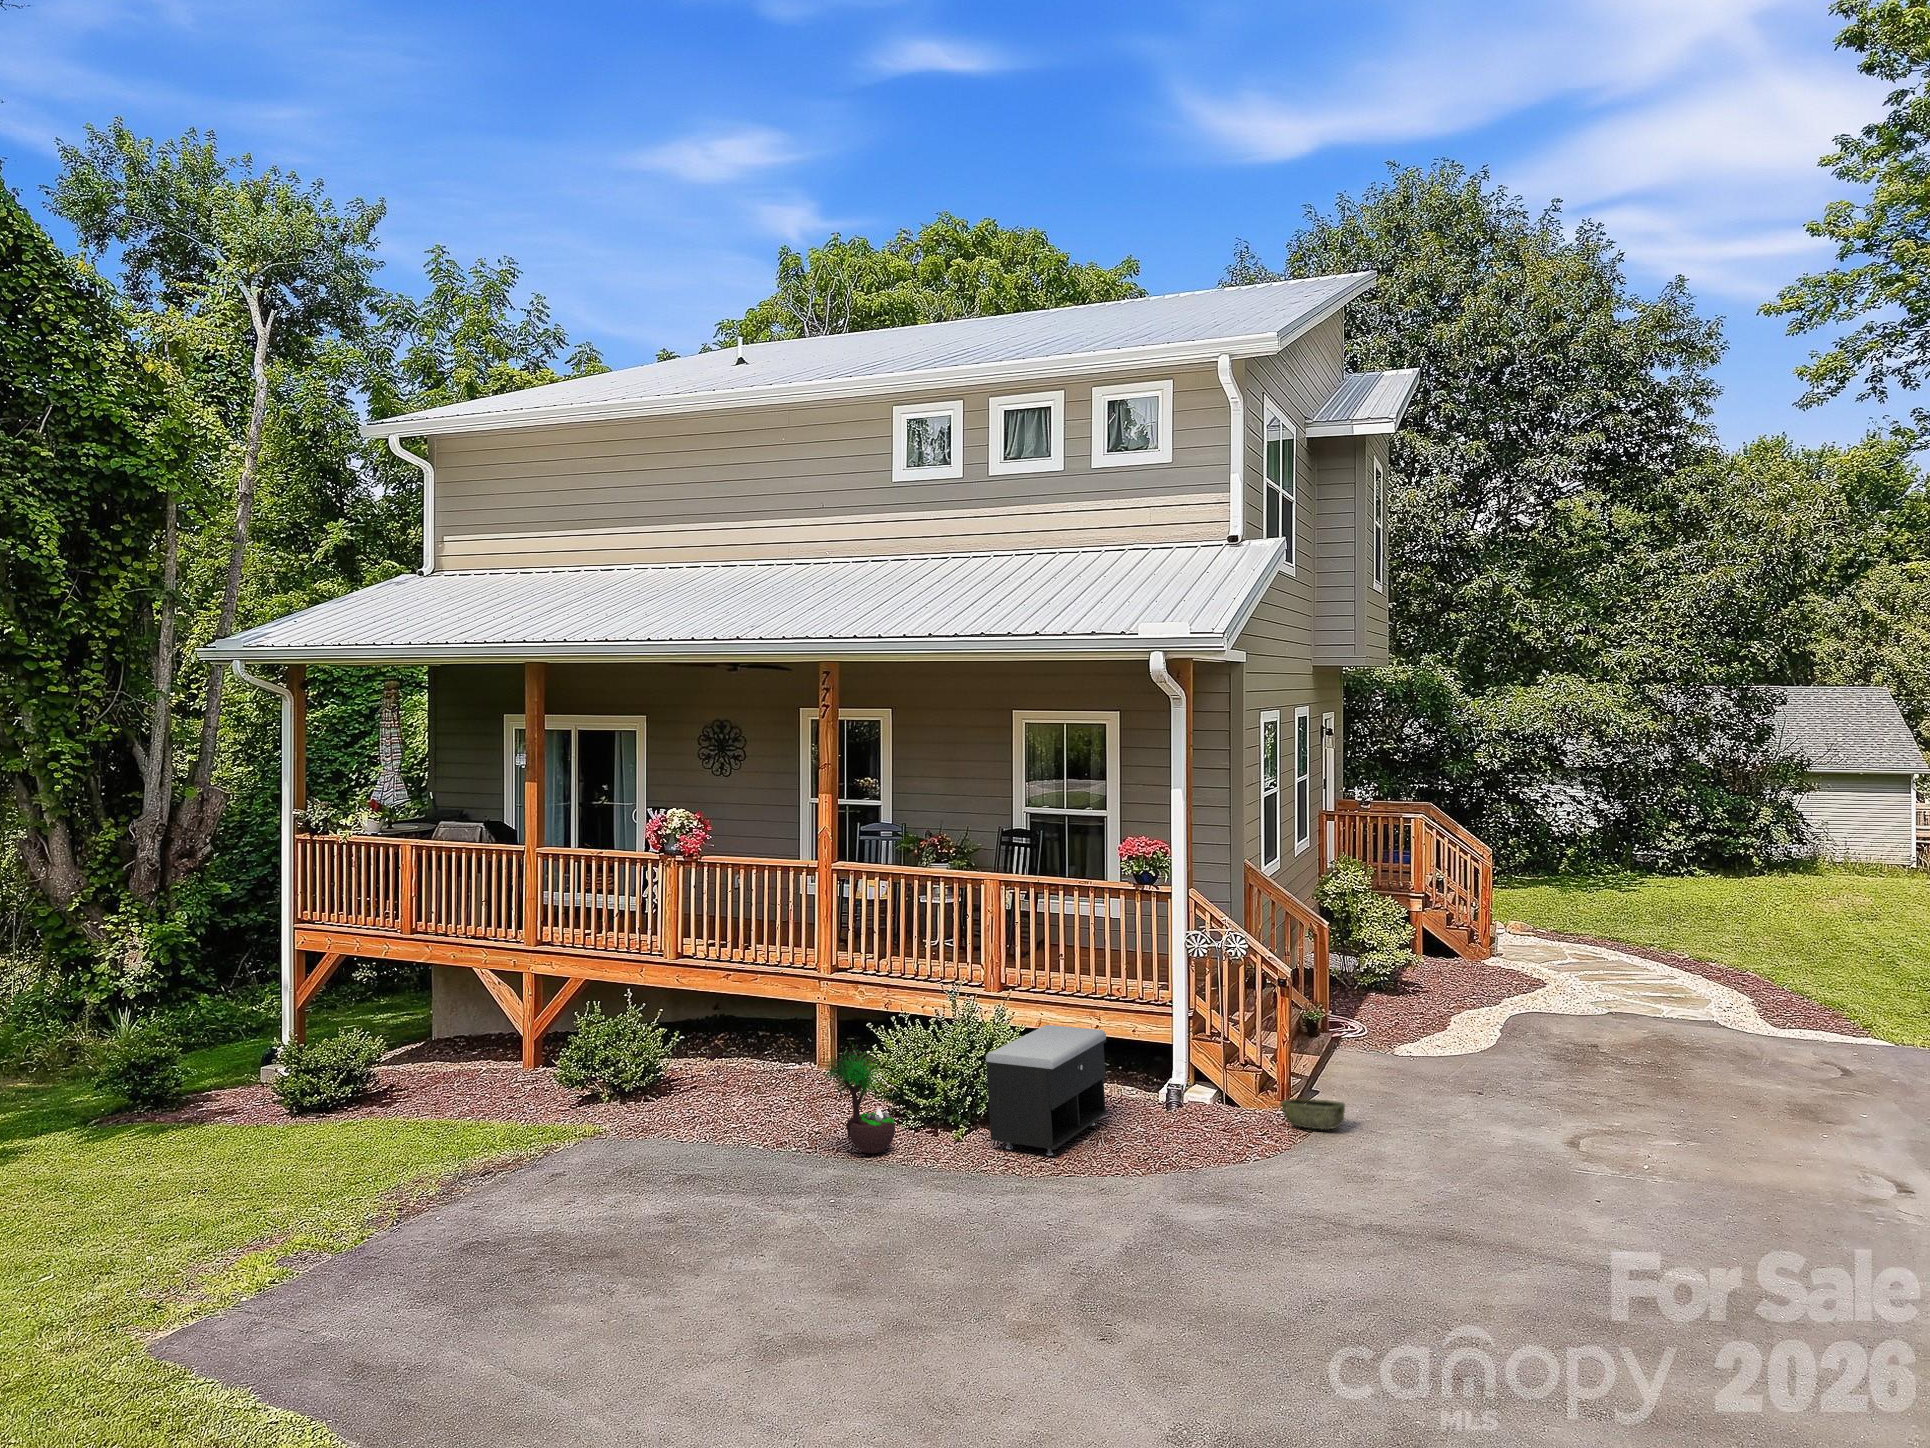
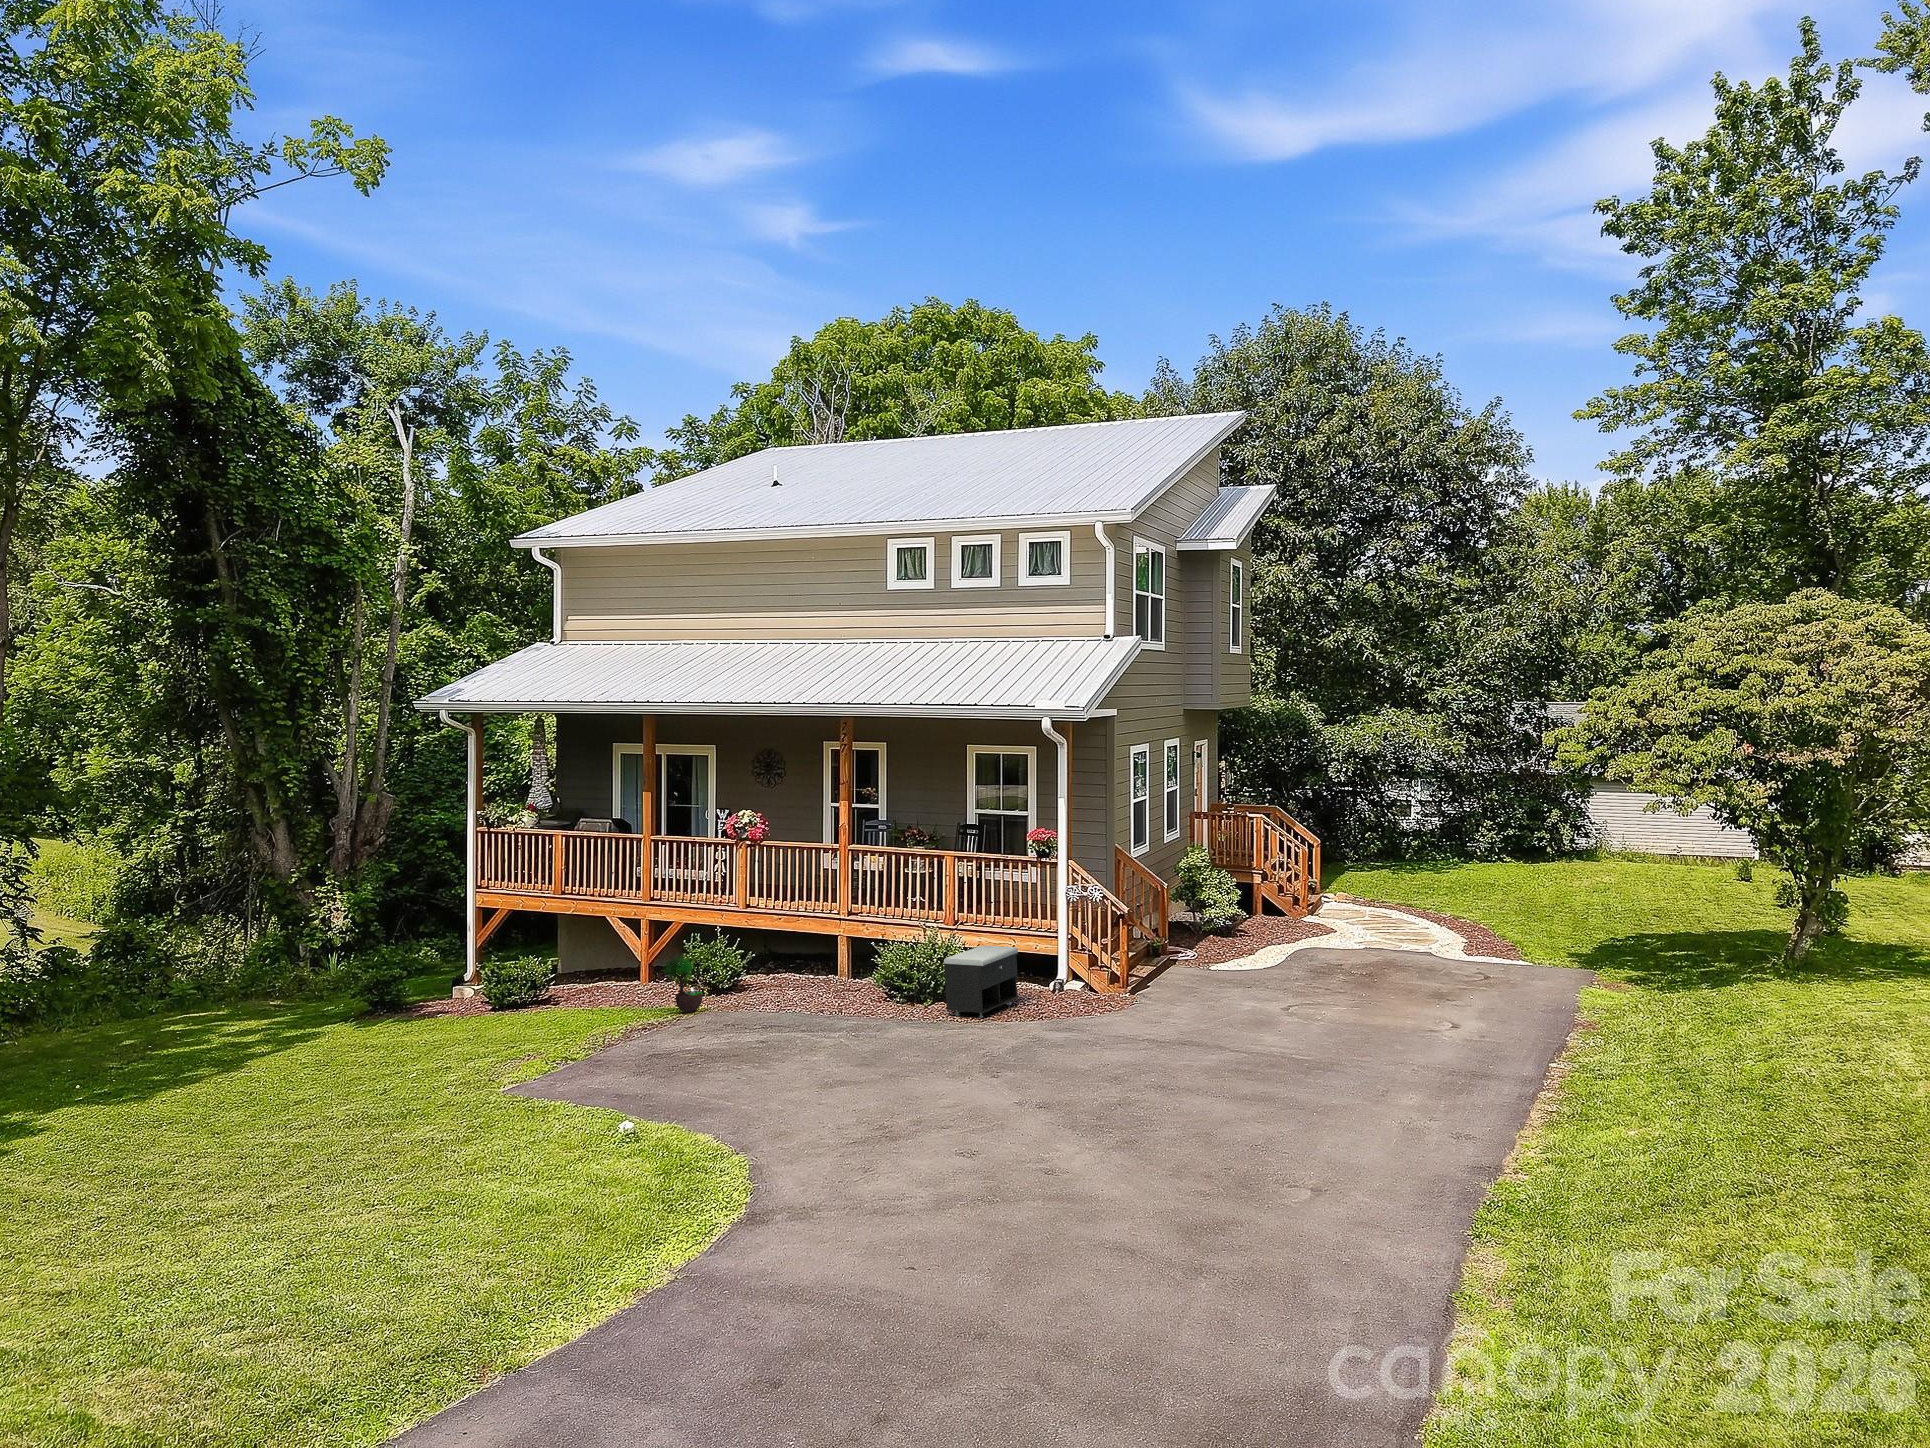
potted tree: present [824,1046,895,1153] -> present [663,957,702,1012]
woven basket: present [1280,1098,1345,1129] -> none [1120,987,1158,1004]

